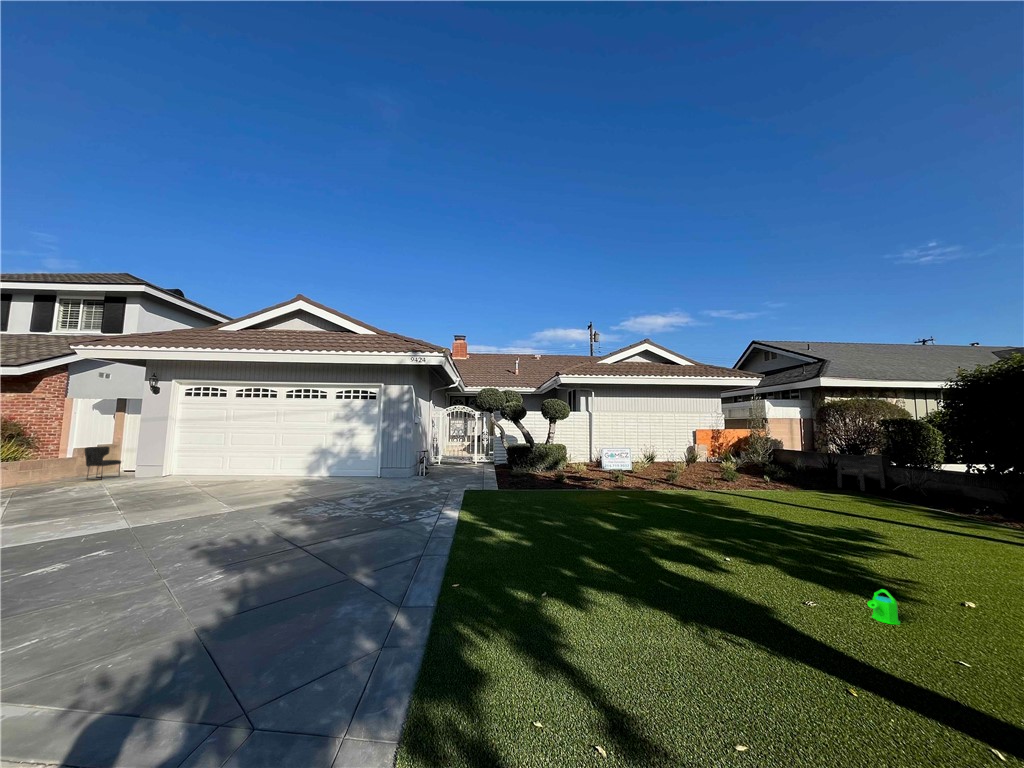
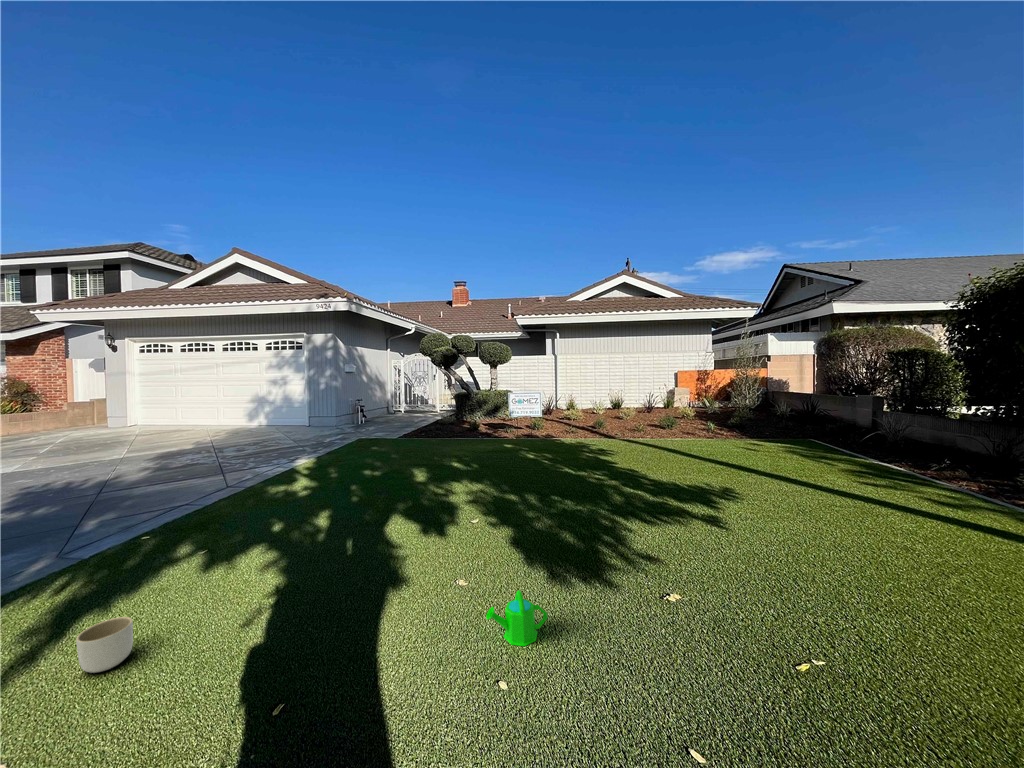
chair: present [84,446,121,480] -> none [69,400,105,430]
bench: present [838,460,885,491] -> none [810,400,874,439]
planter: none [646,618,676,656] -> present [76,617,133,673]

